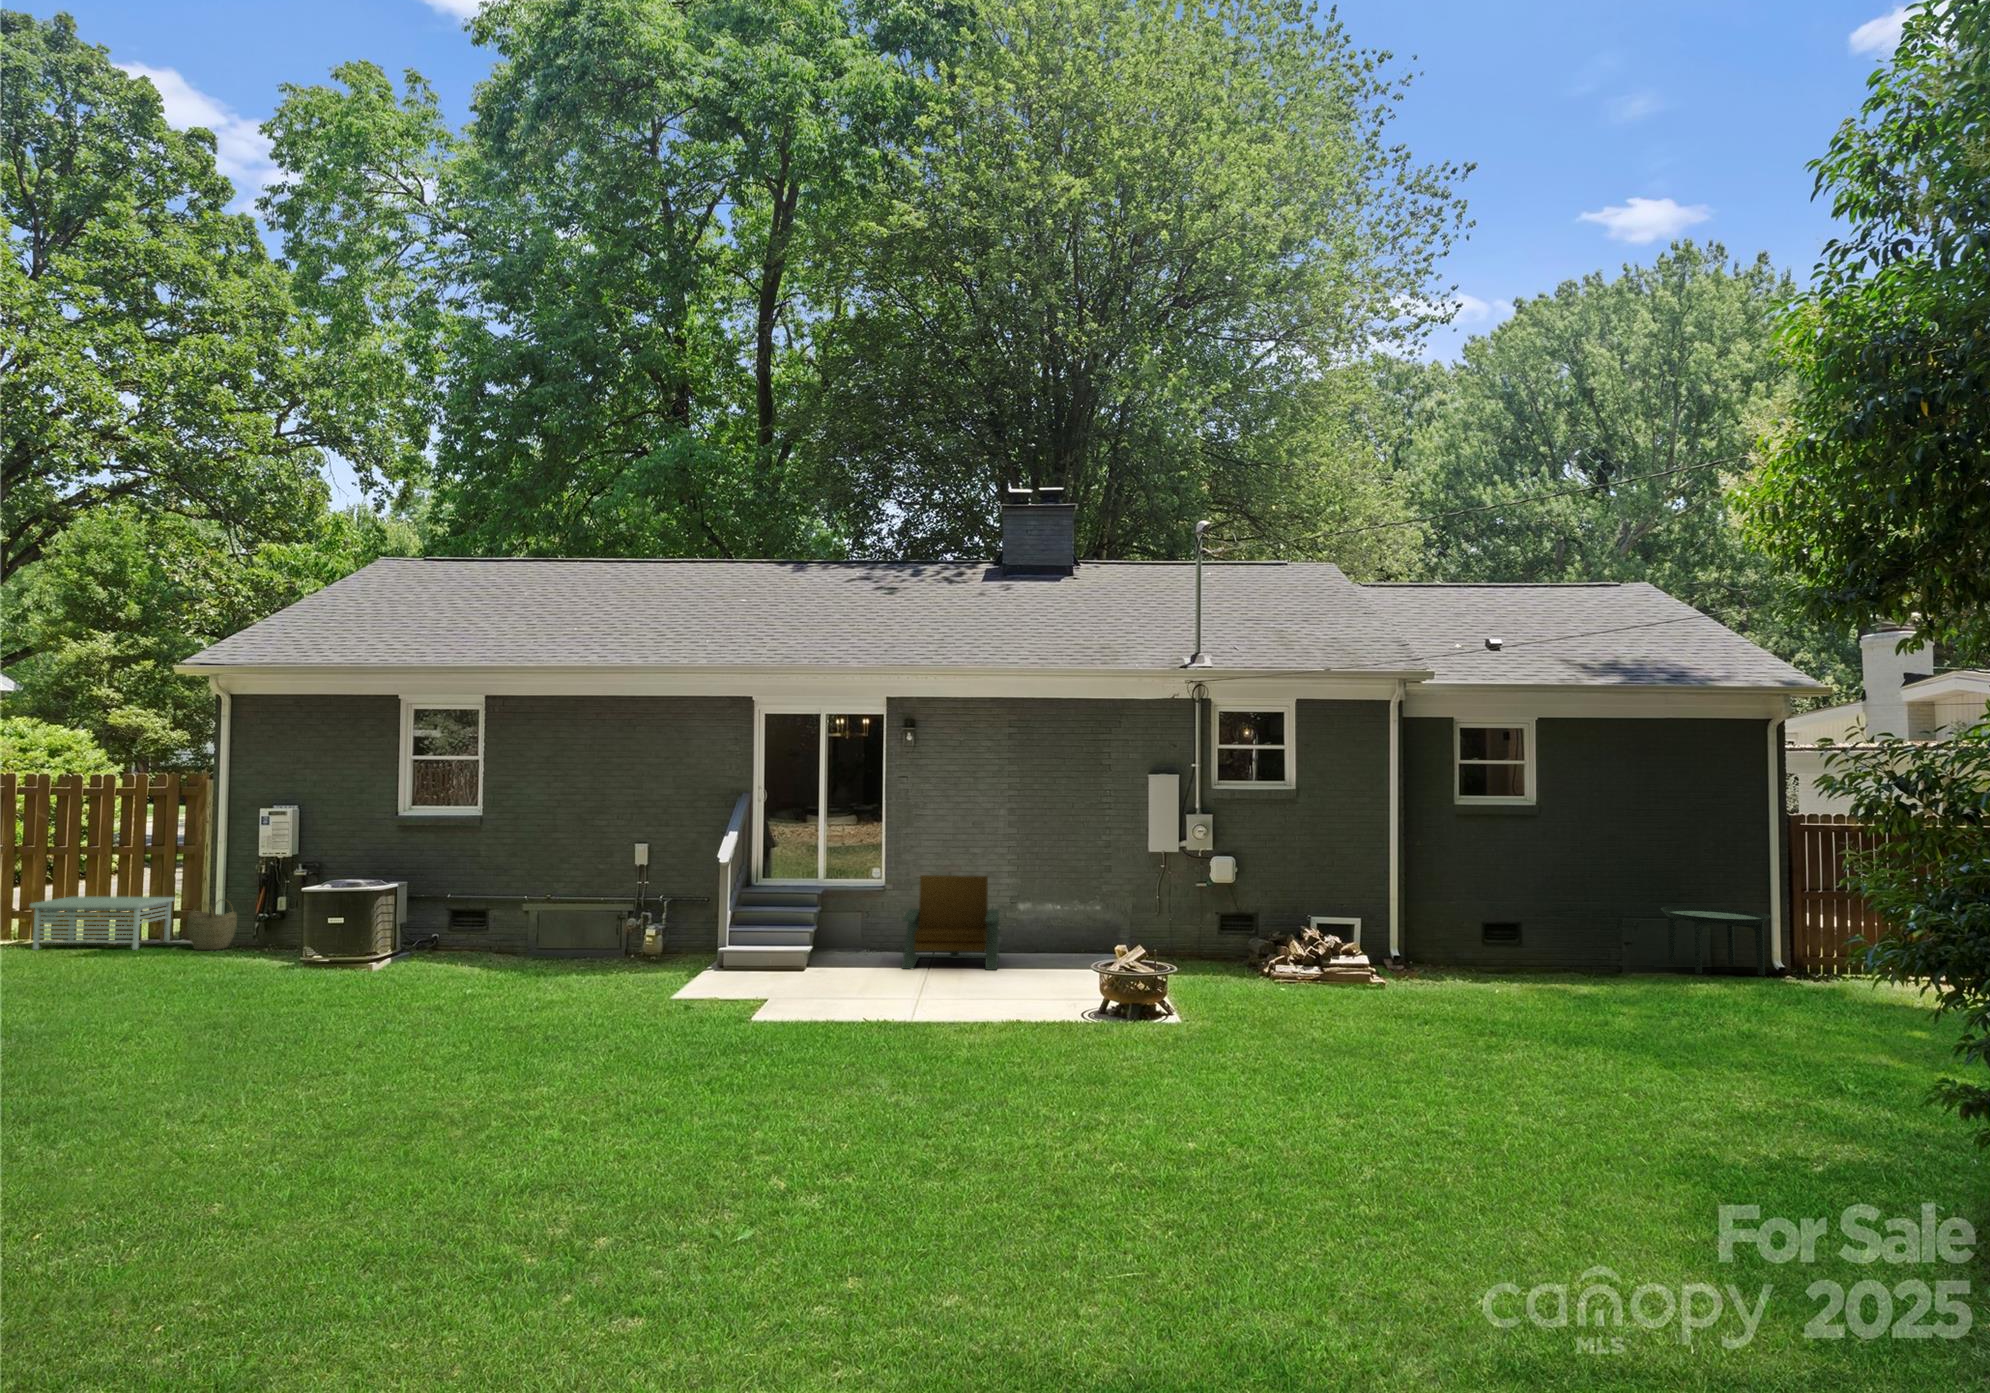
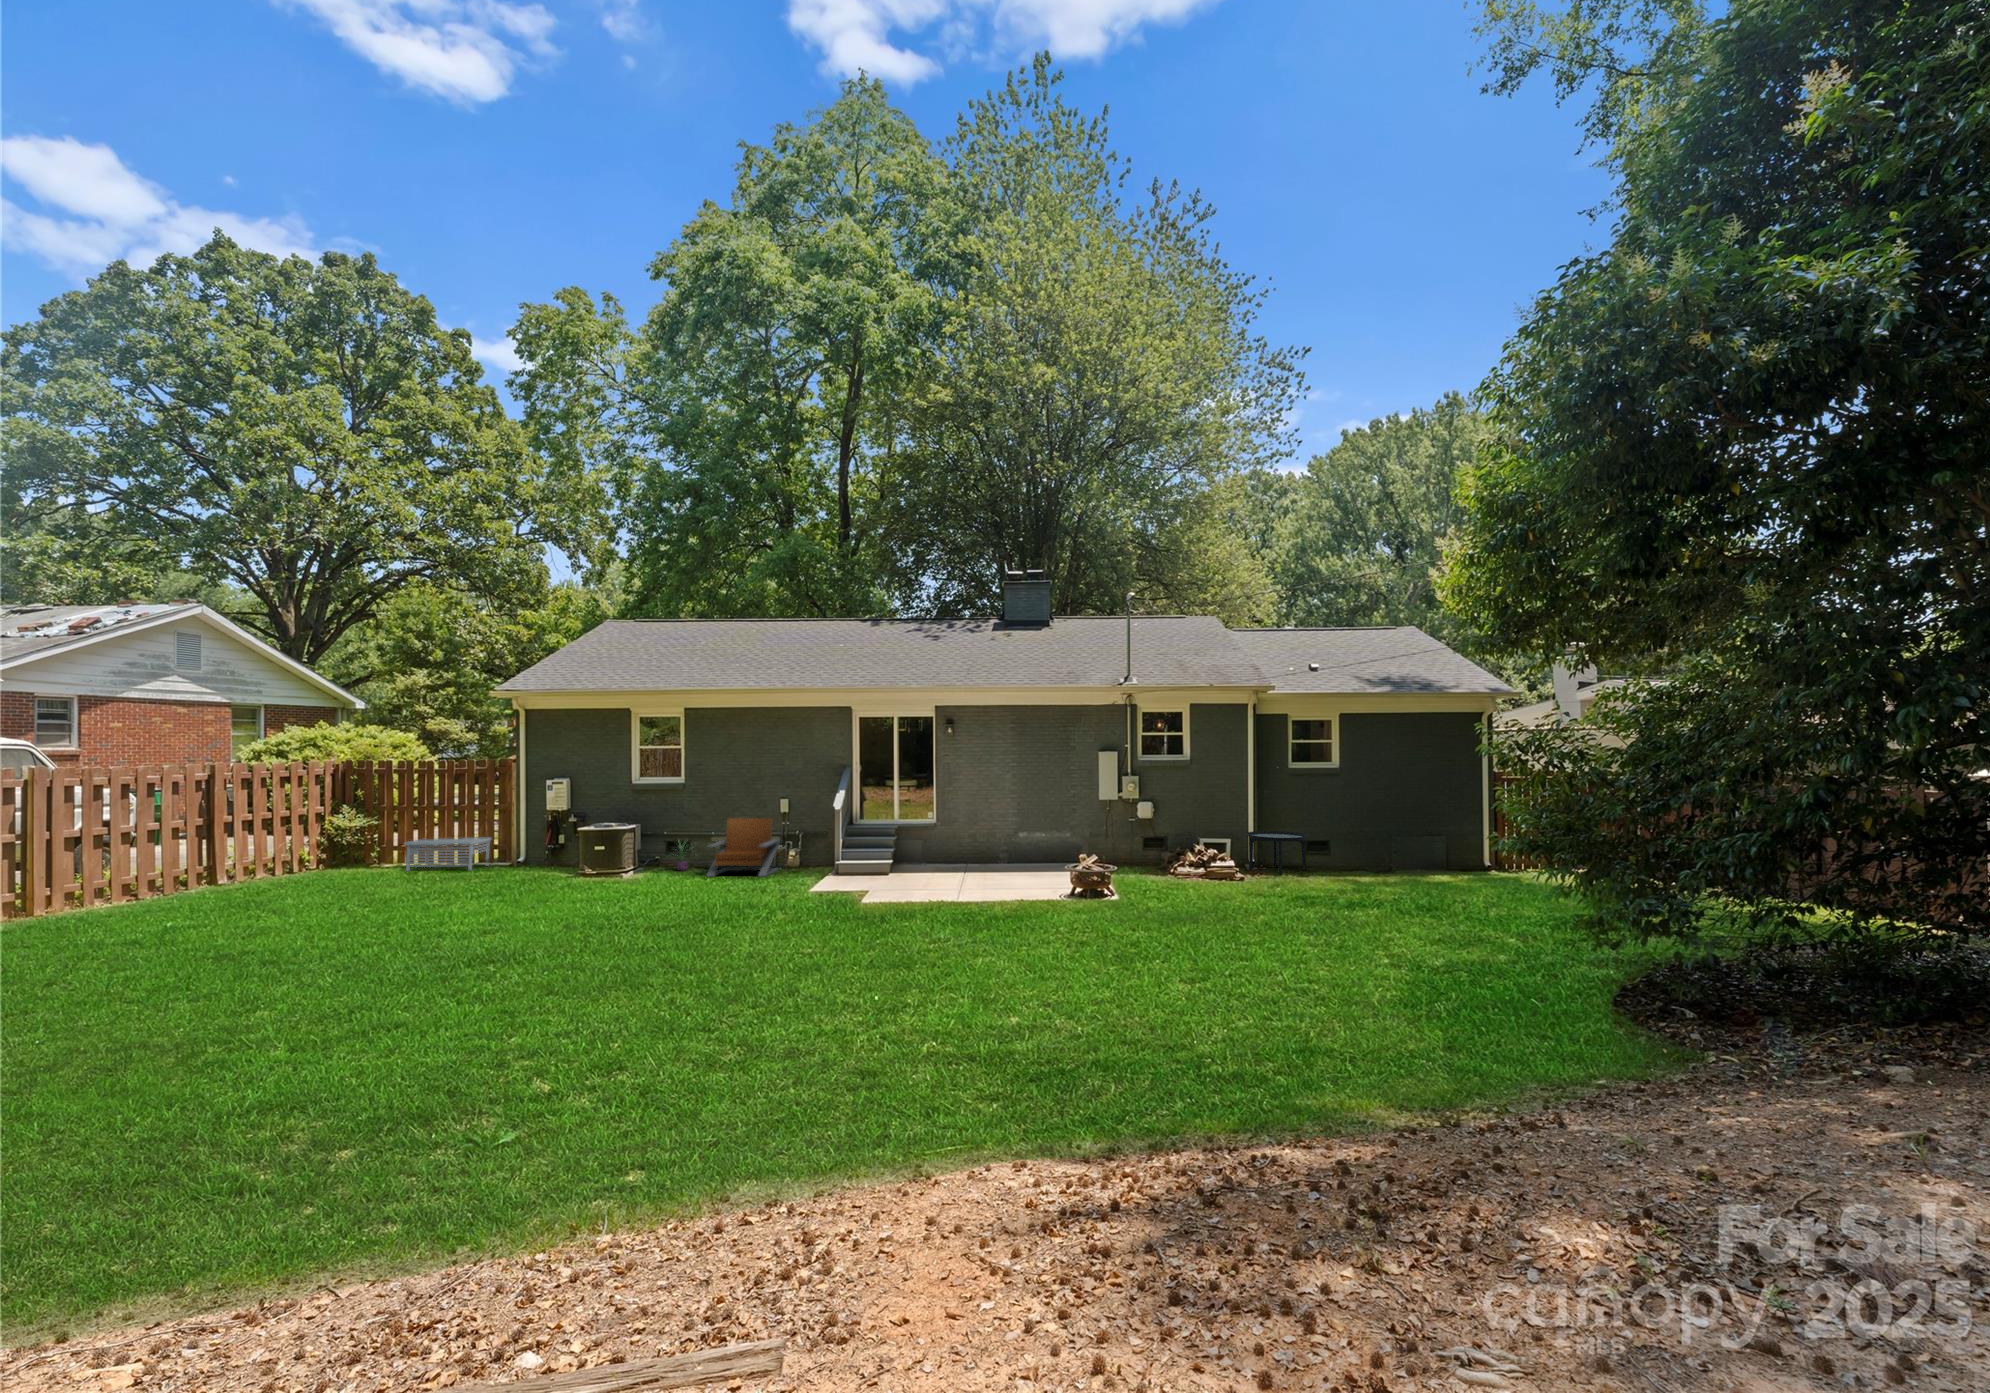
lounge chair: present [902,875,999,970] -> present [707,818,780,877]
woven basket: present [187,899,237,950] -> none [502,838,533,870]
decorative plant: none [445,905,502,956] -> present [676,842,689,871]
round table: present [1661,906,1771,976] -> present [1246,831,1308,874]

